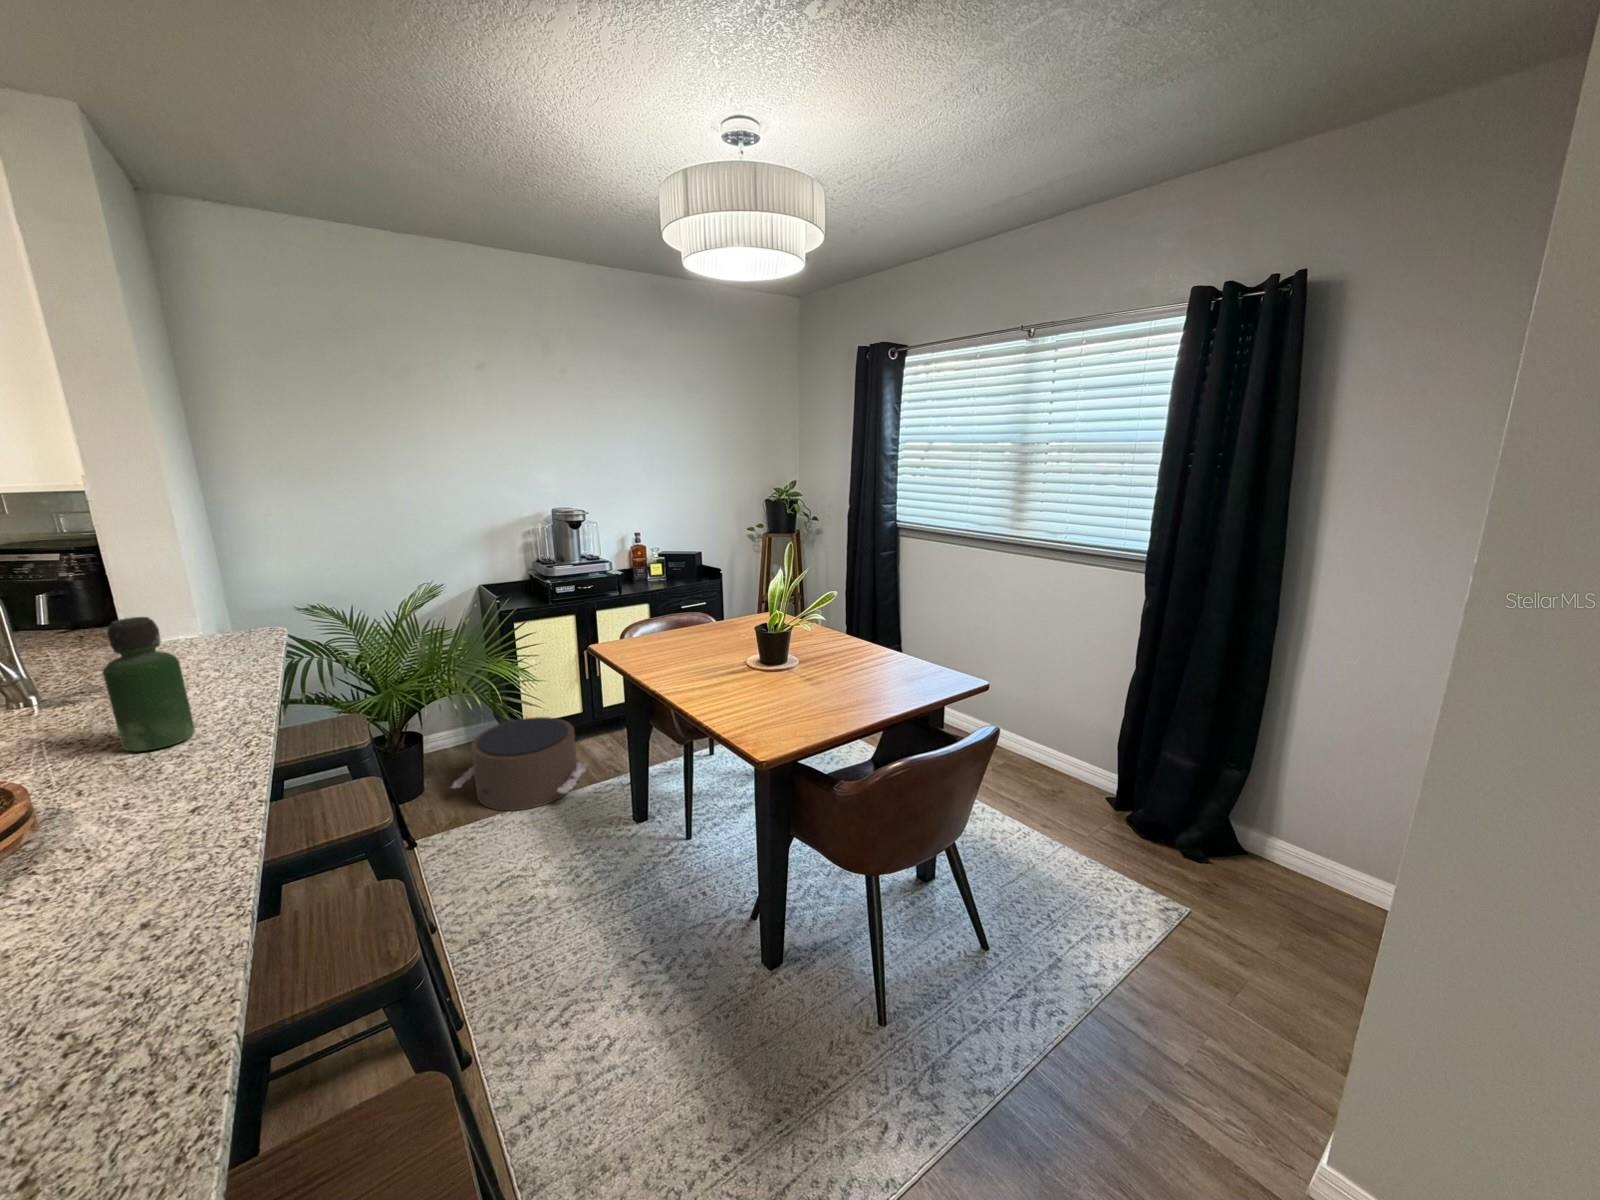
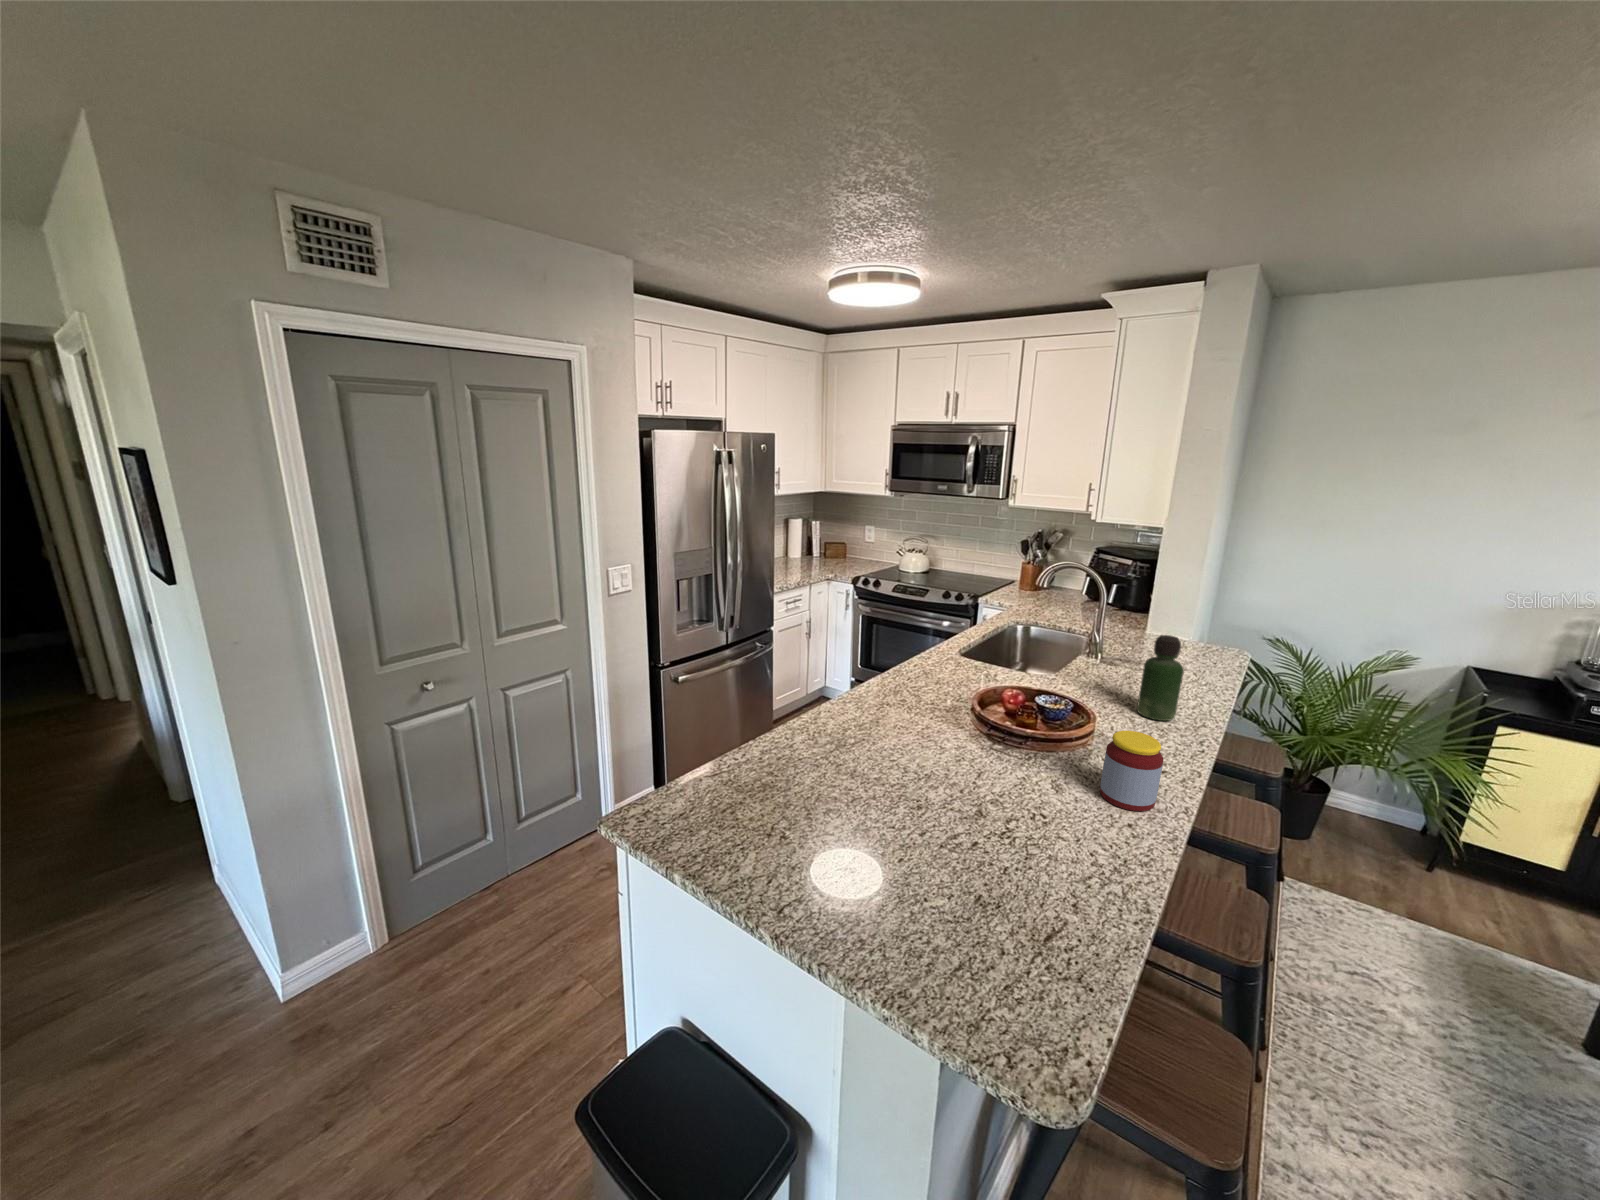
pouf: present [452,717,587,811] -> none [1338,821,1540,948]
jar: none [41,767,189,916] -> present [1100,731,1163,811]

